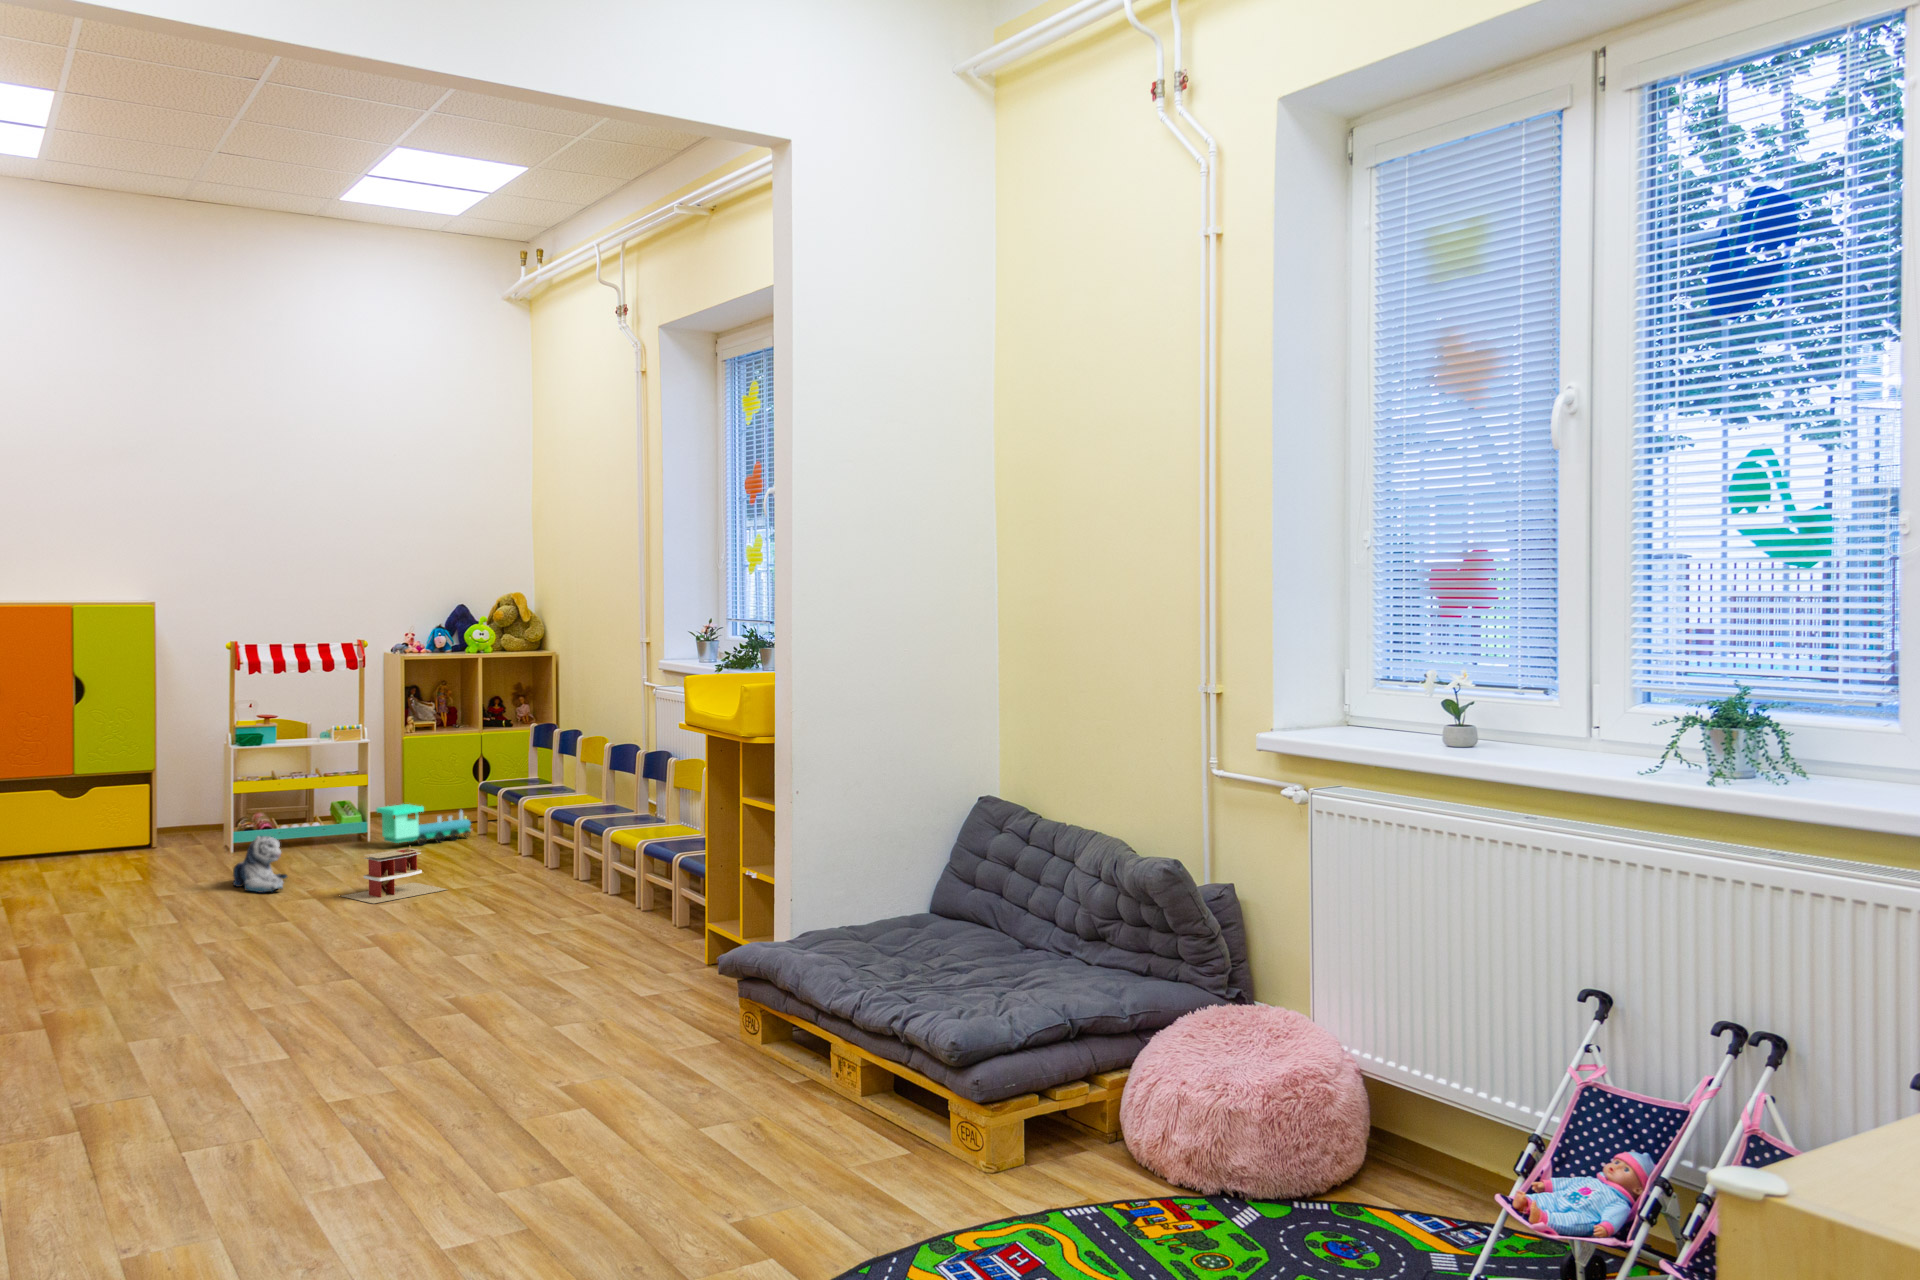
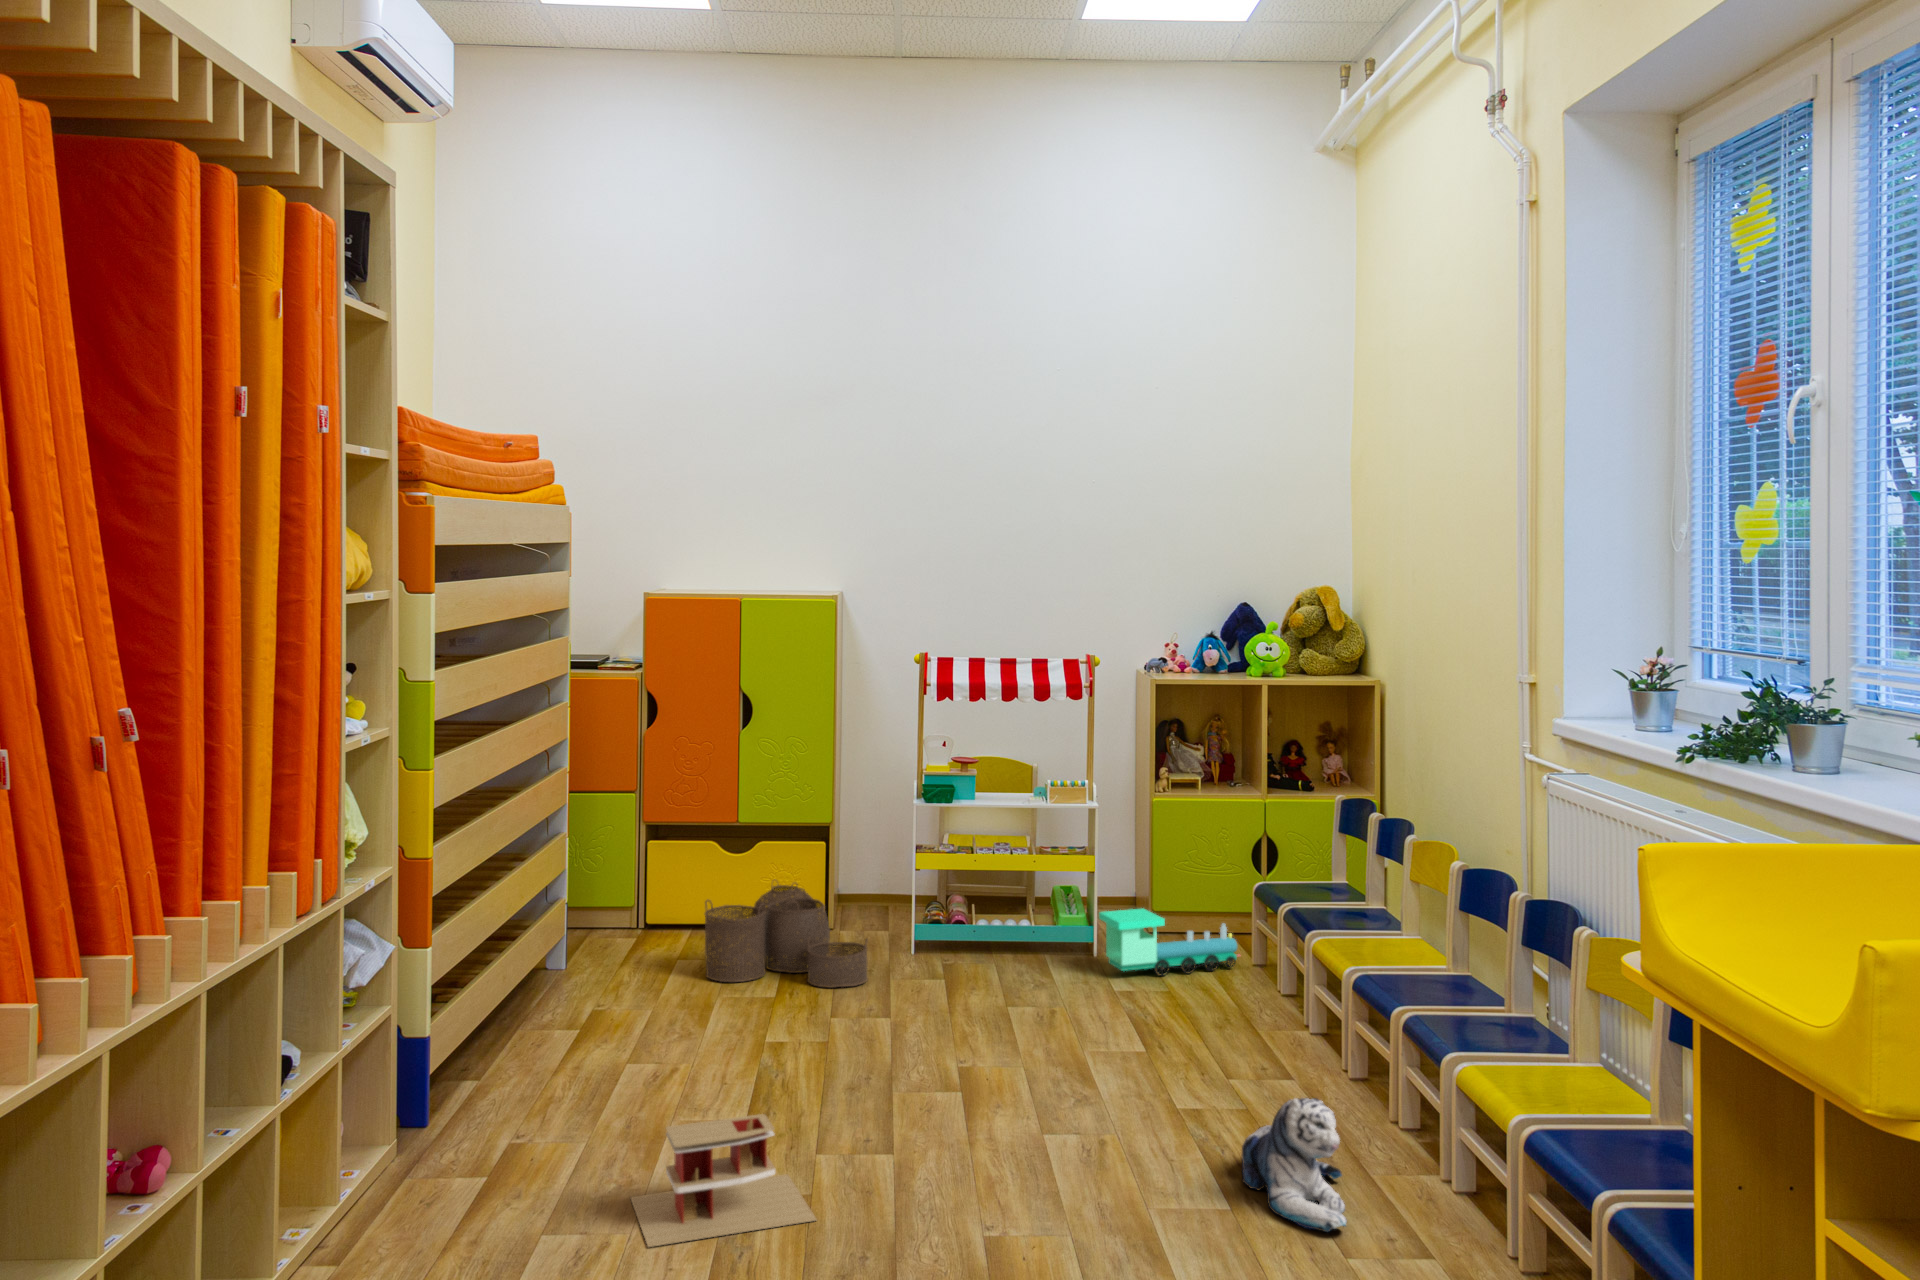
woven basket: none [69,810,208,878] -> present [705,884,868,988]
plush toy: present [232,836,287,892] -> present [1242,1098,1347,1232]
toy house: present [342,846,447,904] -> present [631,1114,817,1247]

